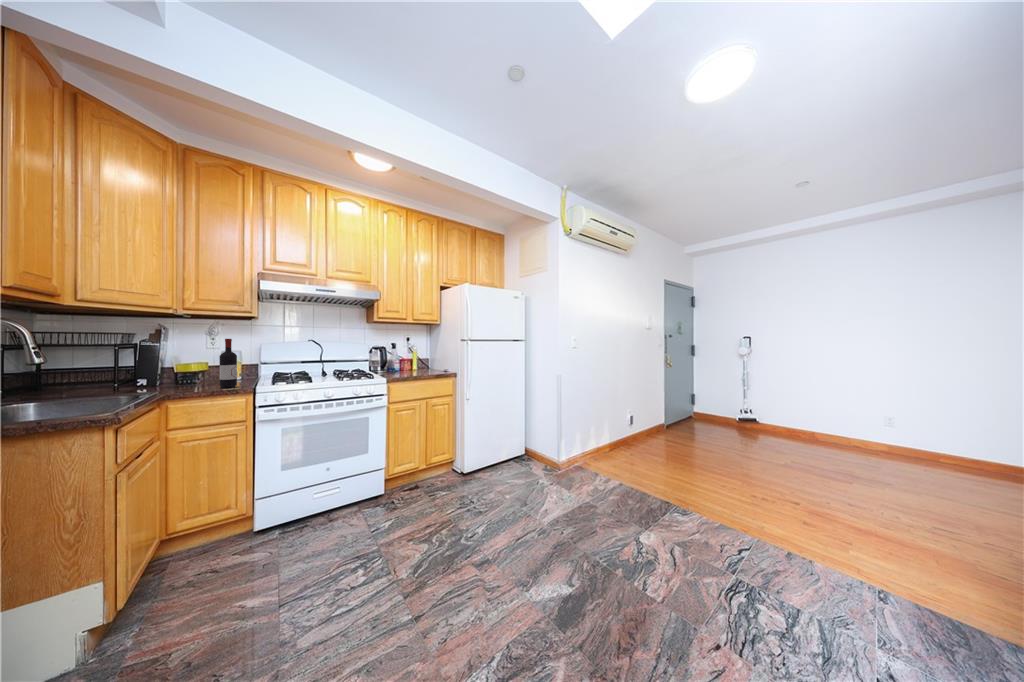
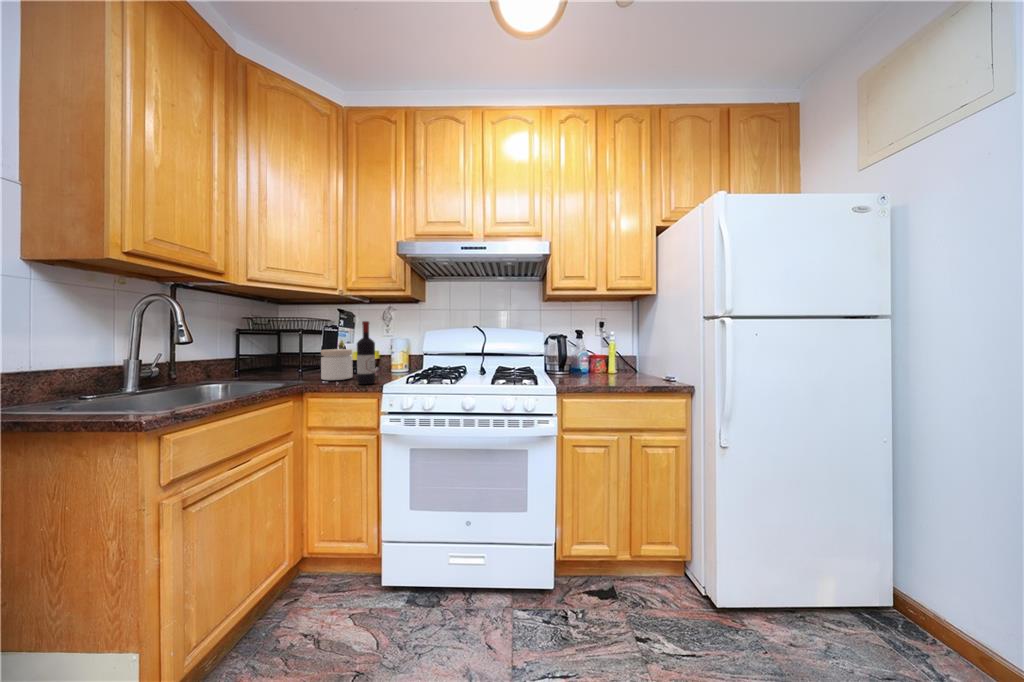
jar: none [168,361,202,388] -> present [321,349,353,380]

